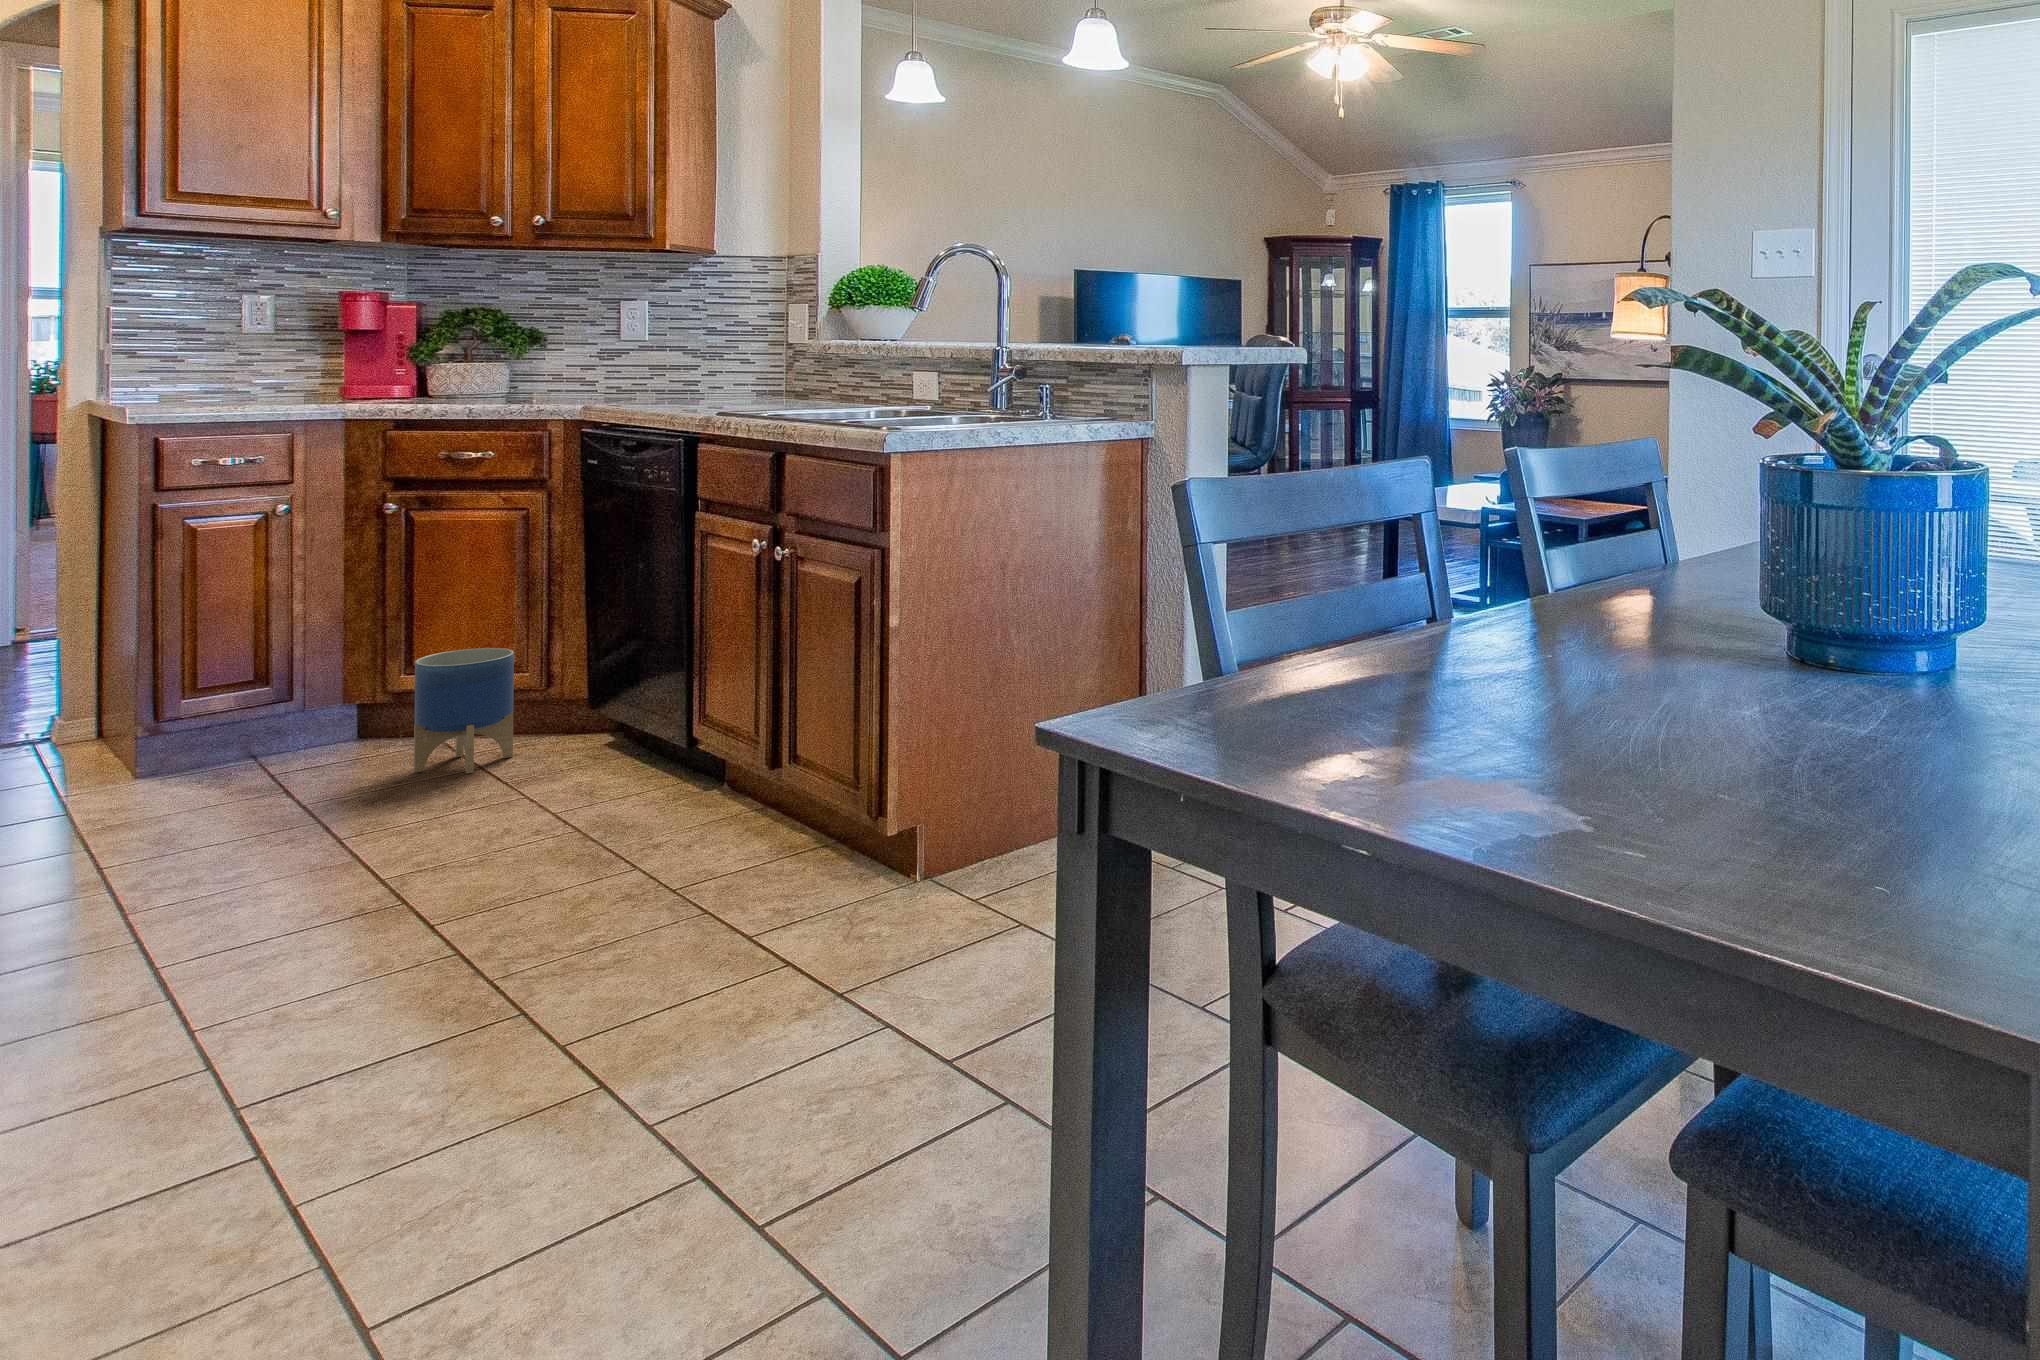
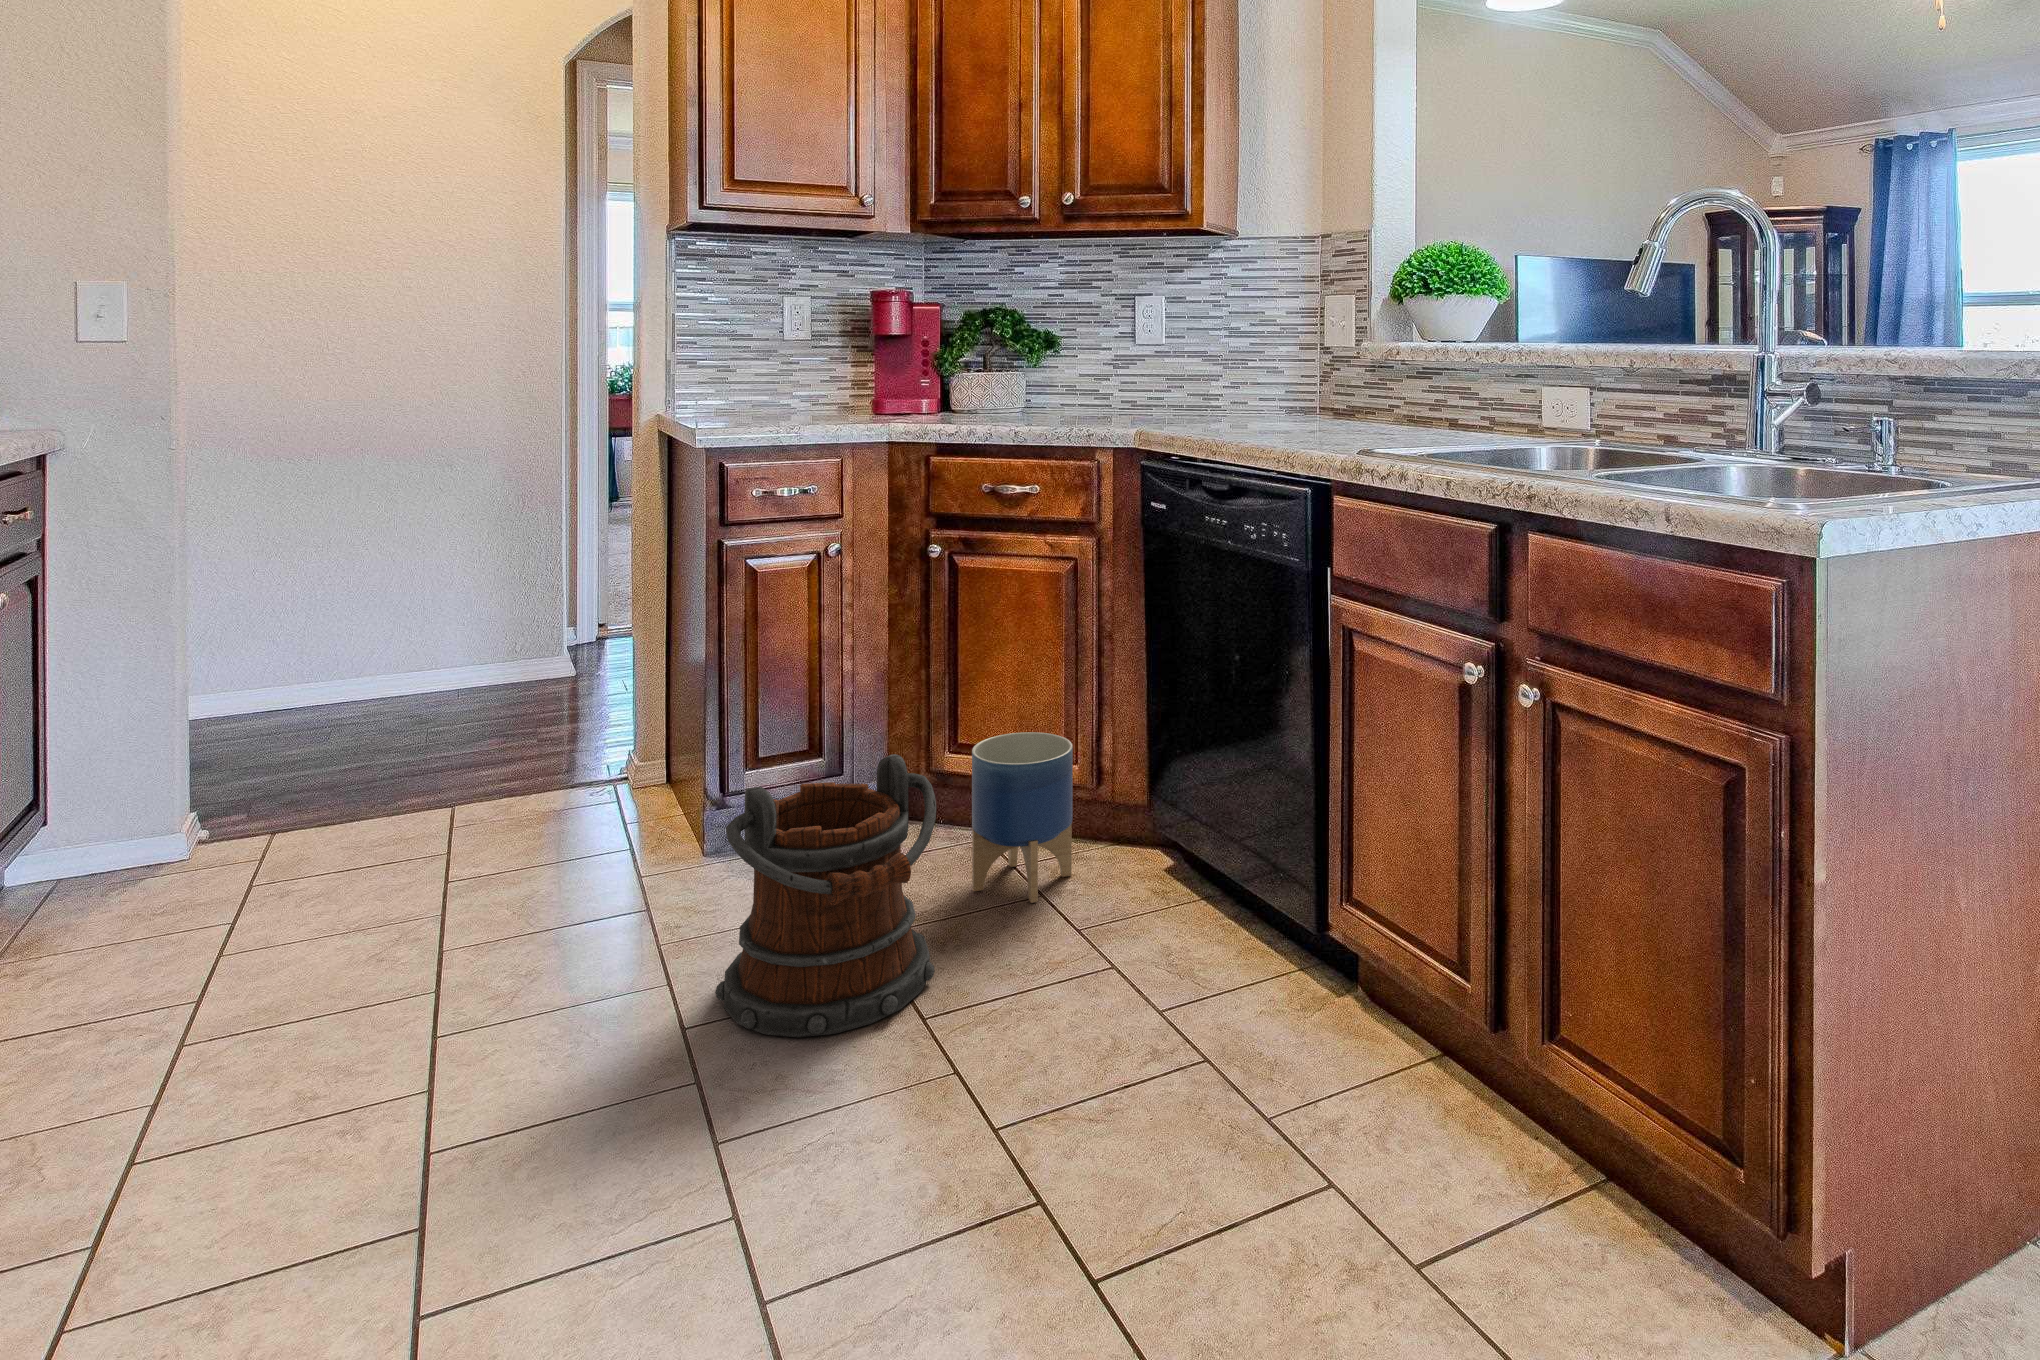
bucket: none [141,653,364,858] -> present [715,754,936,1038]

